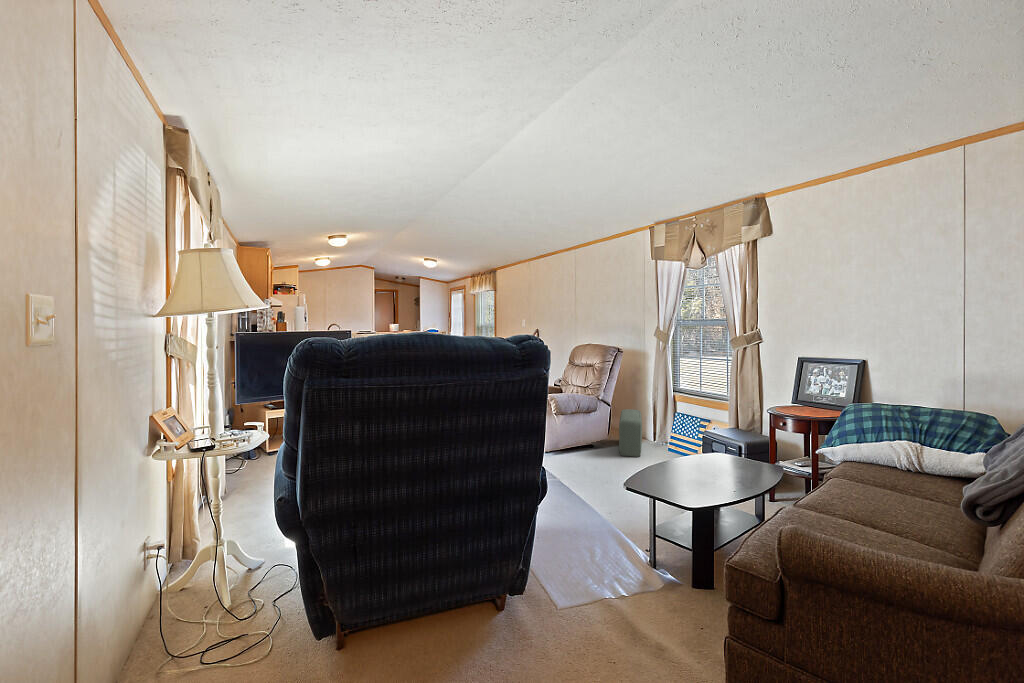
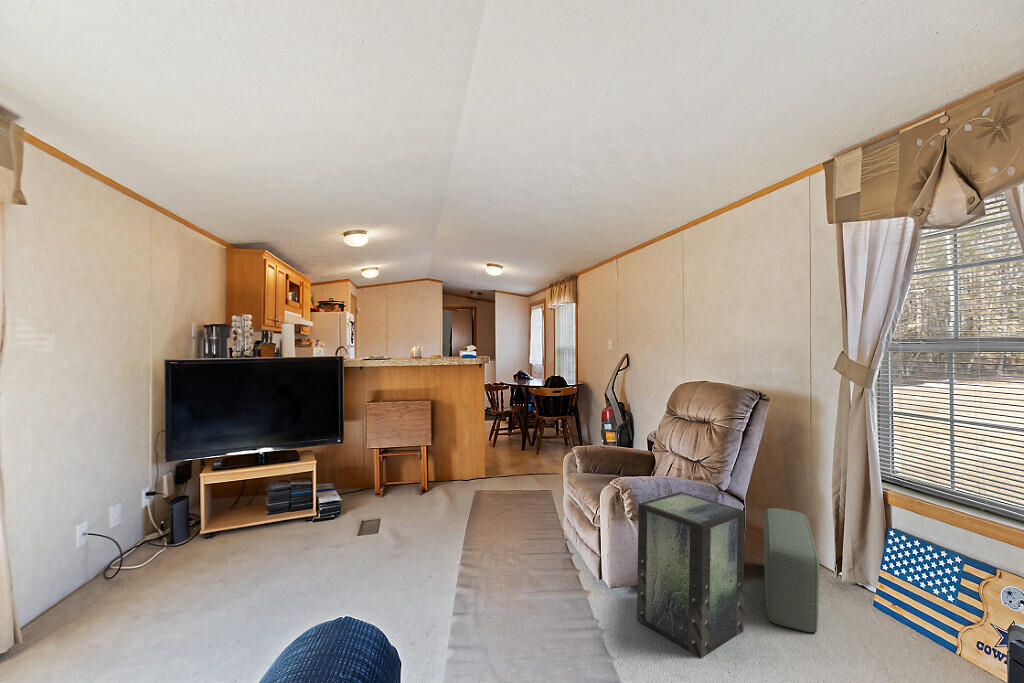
storage box: none [560,399,609,466] -> present [637,492,745,658]

